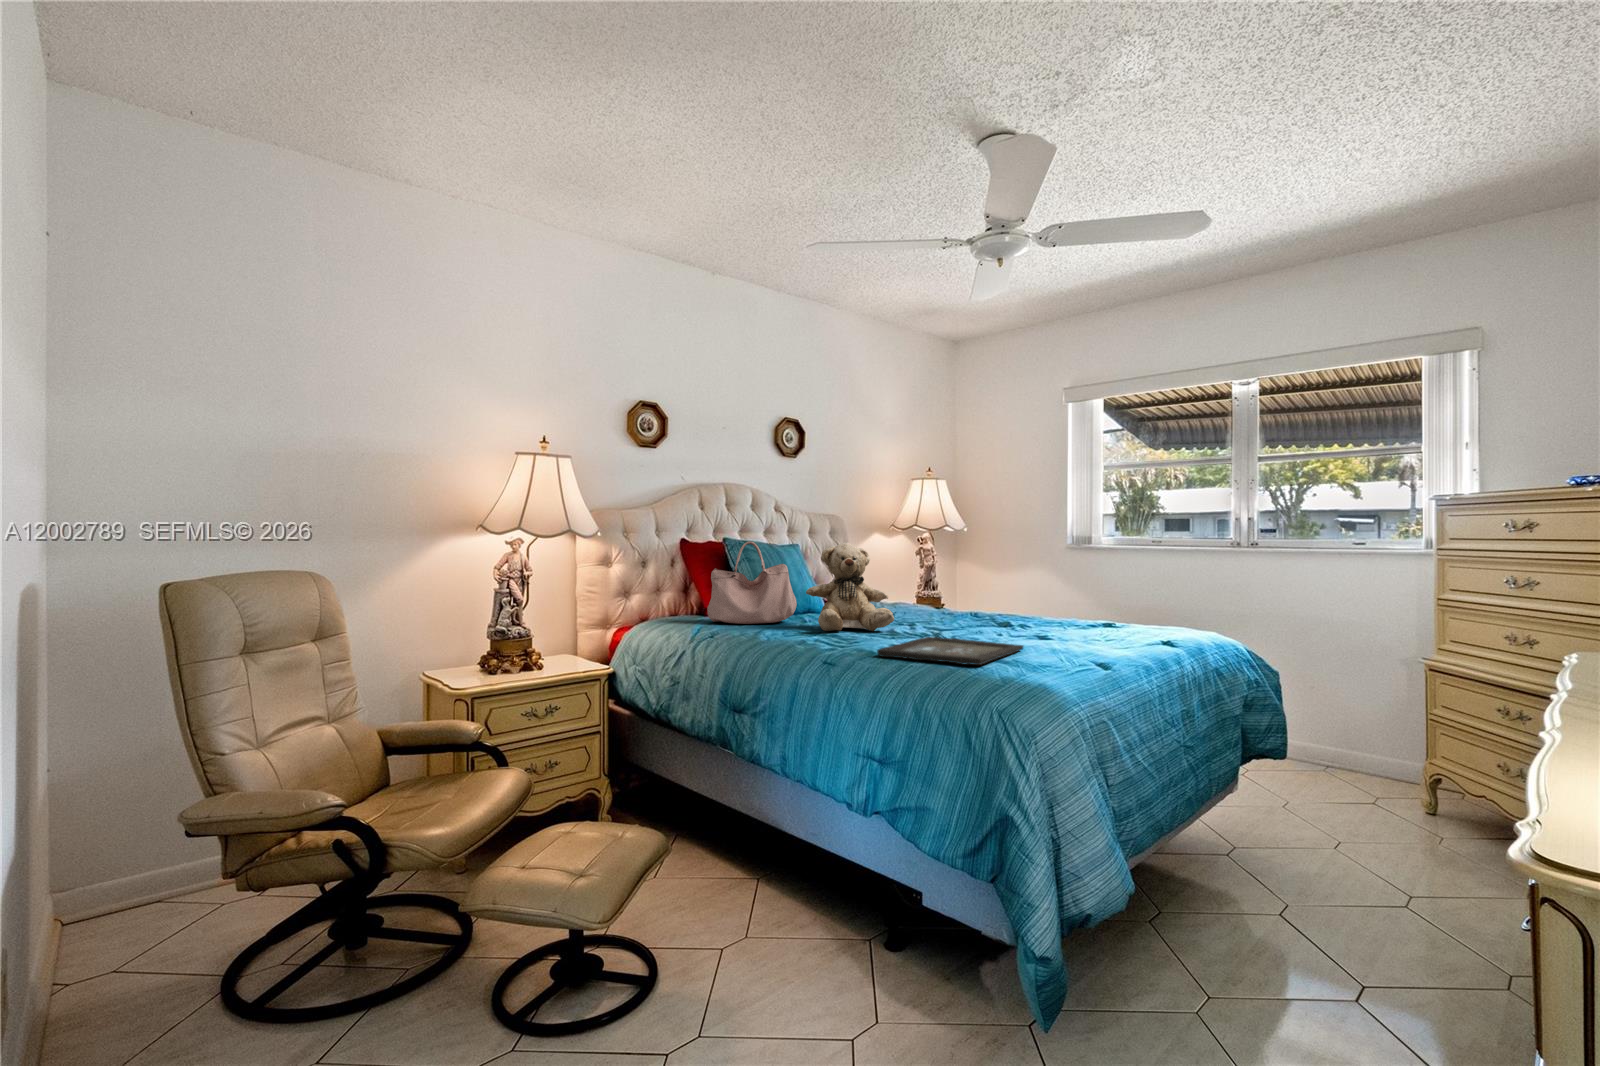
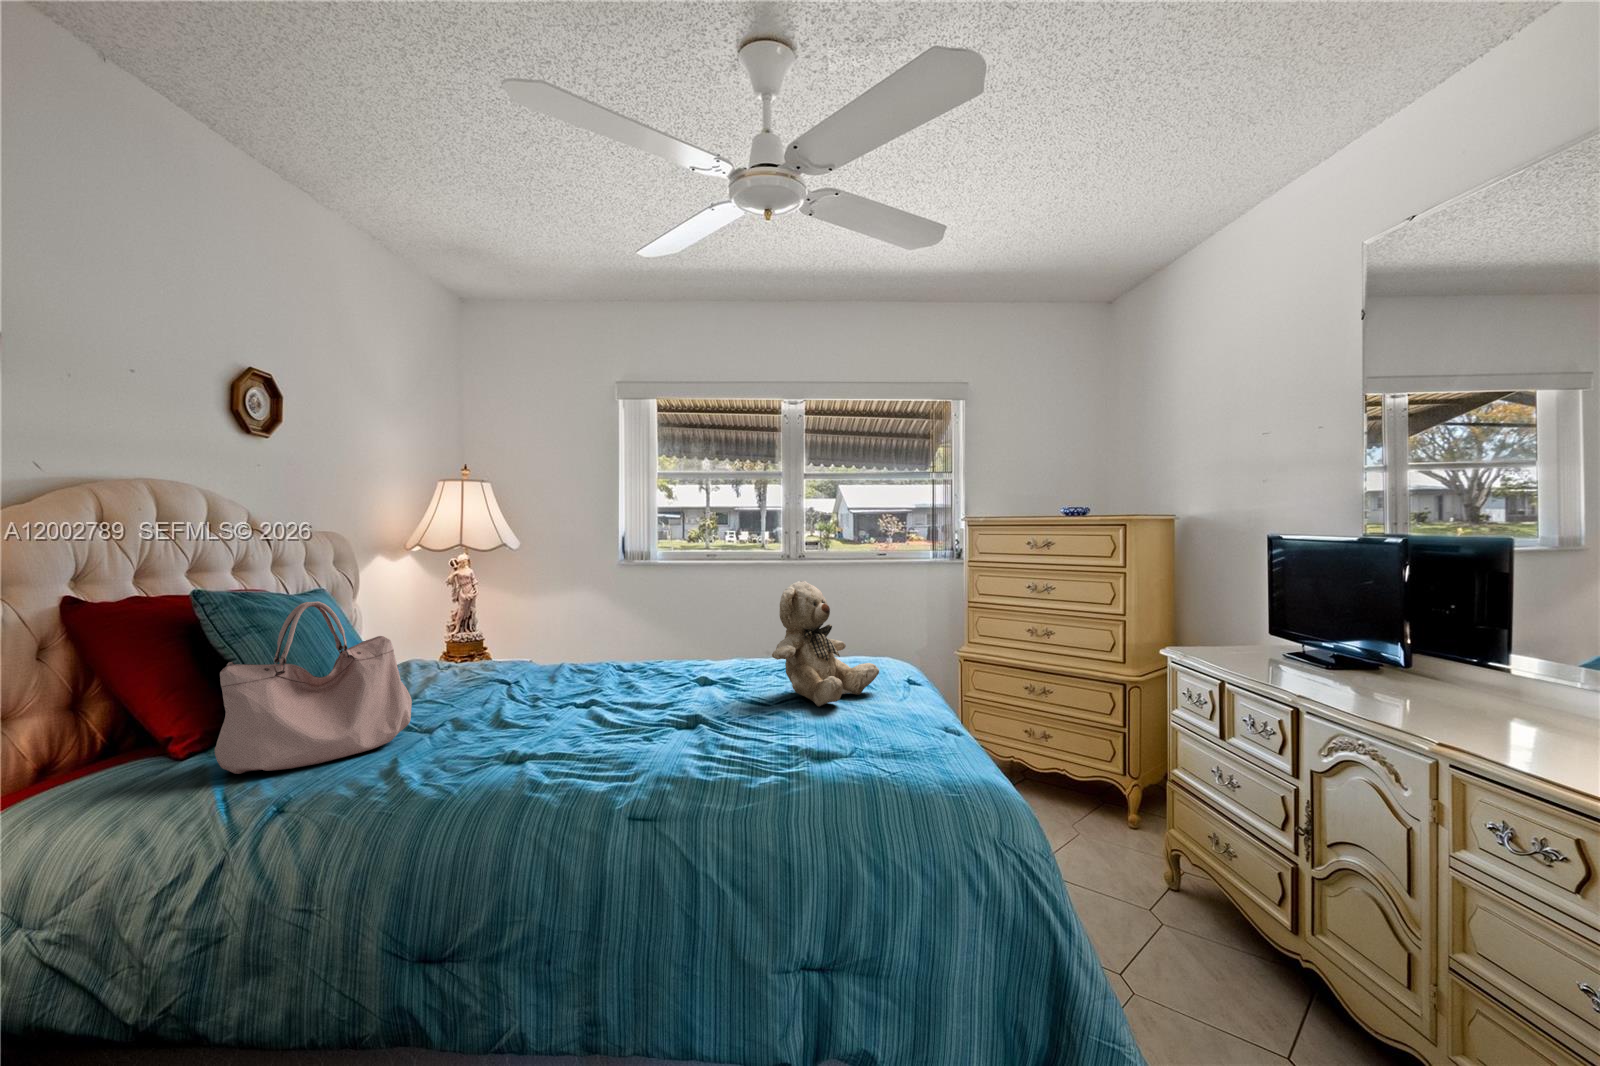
teddy bear: present [806,542,894,631] -> present [772,581,879,706]
tray: present [877,637,1023,665] -> none [708,722,898,797]

